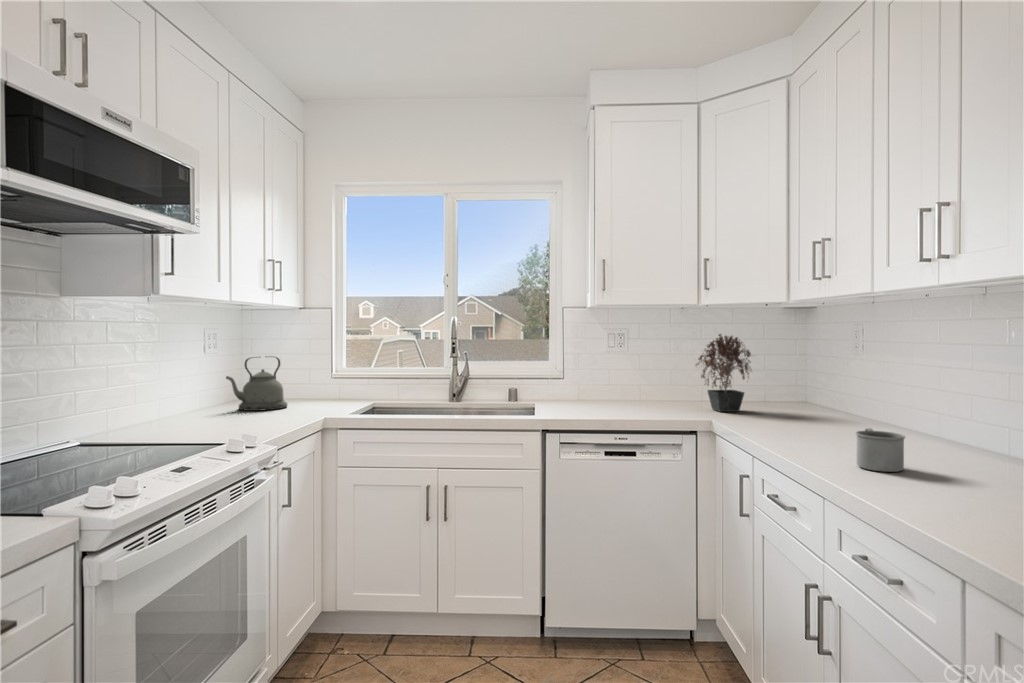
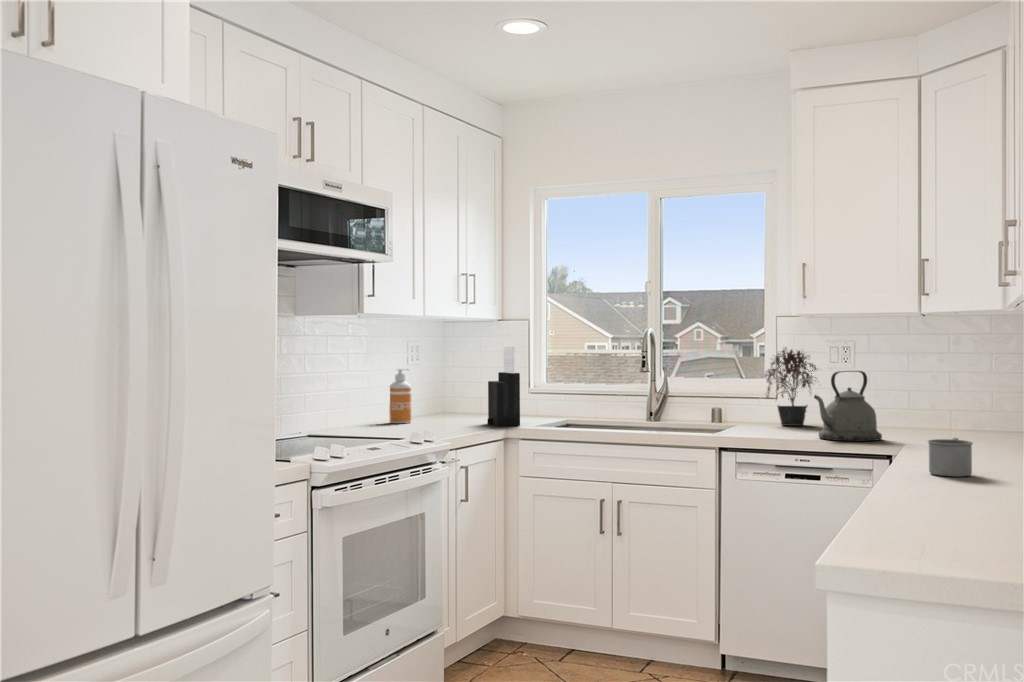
potted plant: present [696,334,751,412] -> present [765,348,819,426]
knife block: none [299,335,337,416] -> present [488,347,520,426]
kettle: present [226,356,287,411] -> present [814,371,882,441]
soap dispenser: none [184,359,211,418] -> present [389,369,411,423]

